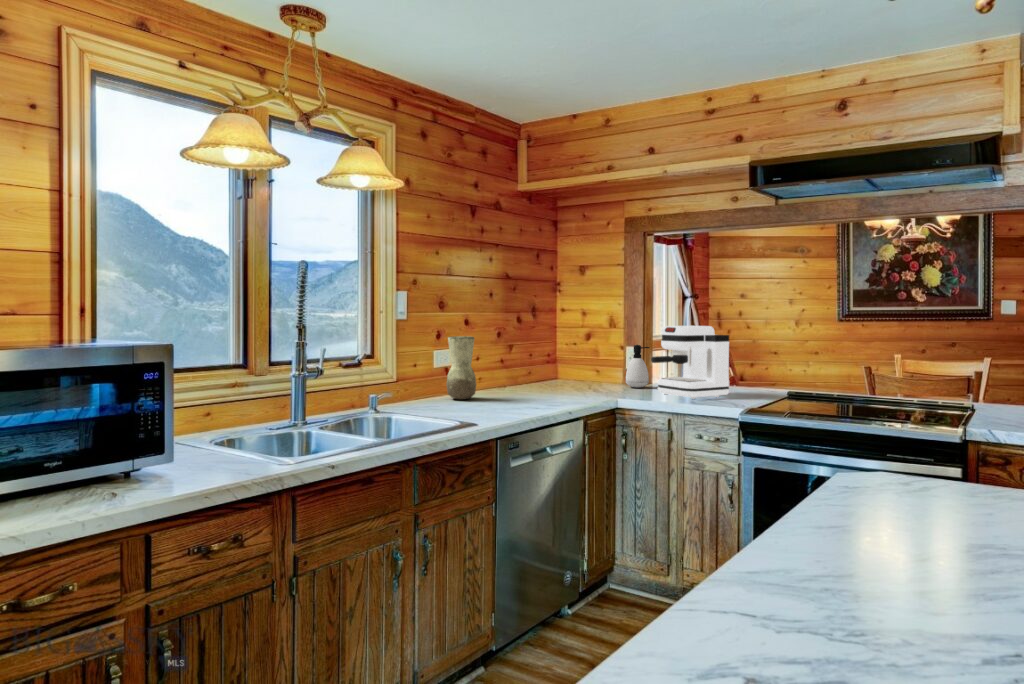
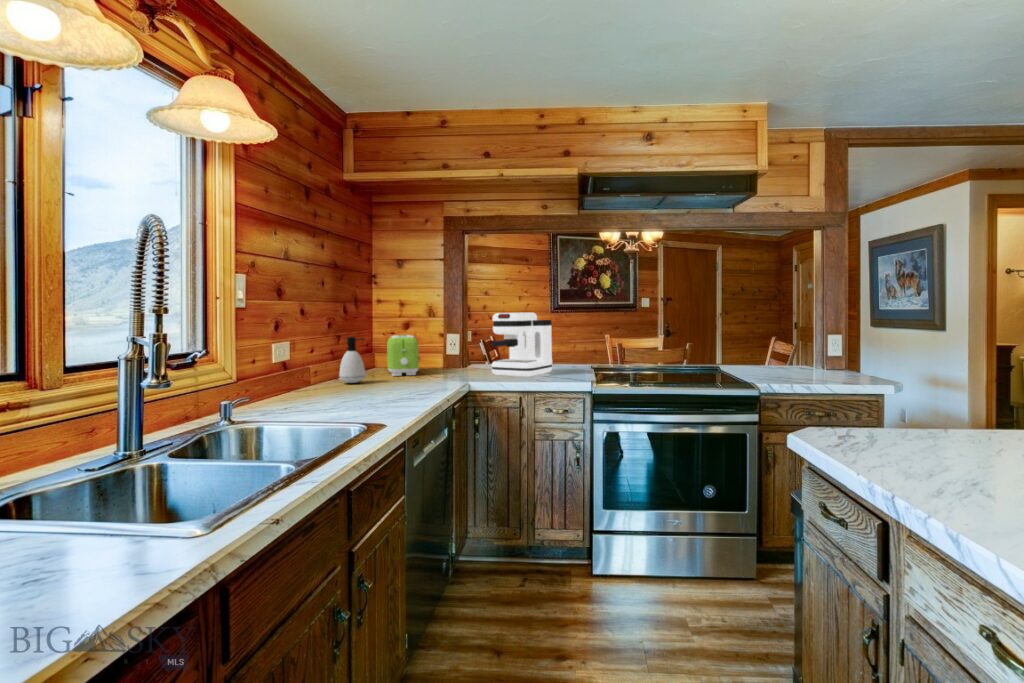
vase: present [446,336,476,400] -> none [293,326,328,397]
toaster: none [557,345,595,388] -> present [387,335,419,376]
soap dispenser: present [626,345,650,388] -> present [339,337,365,383]

